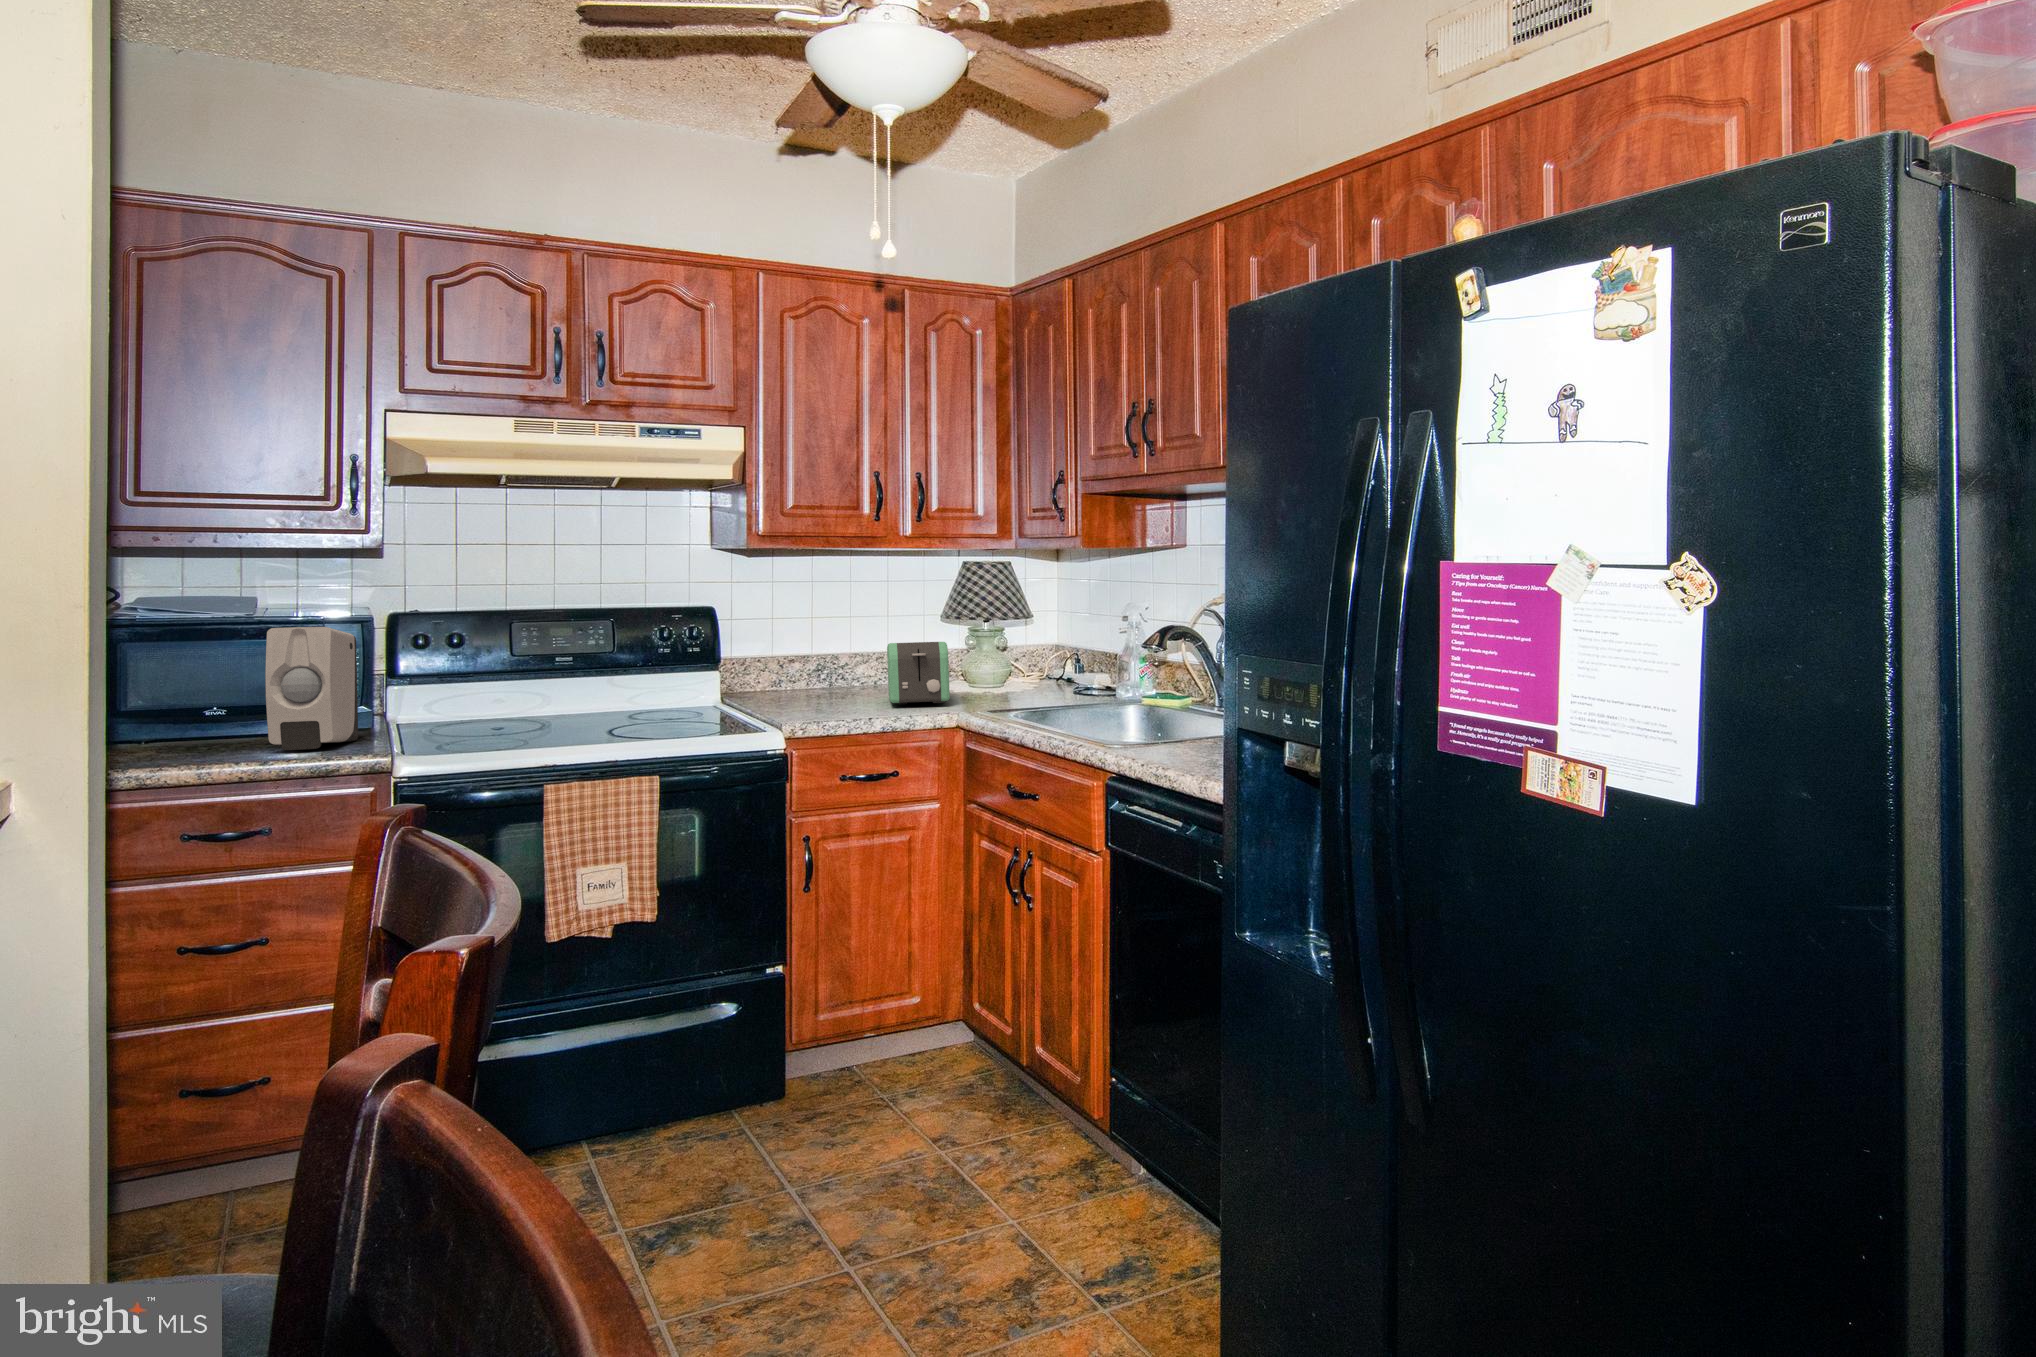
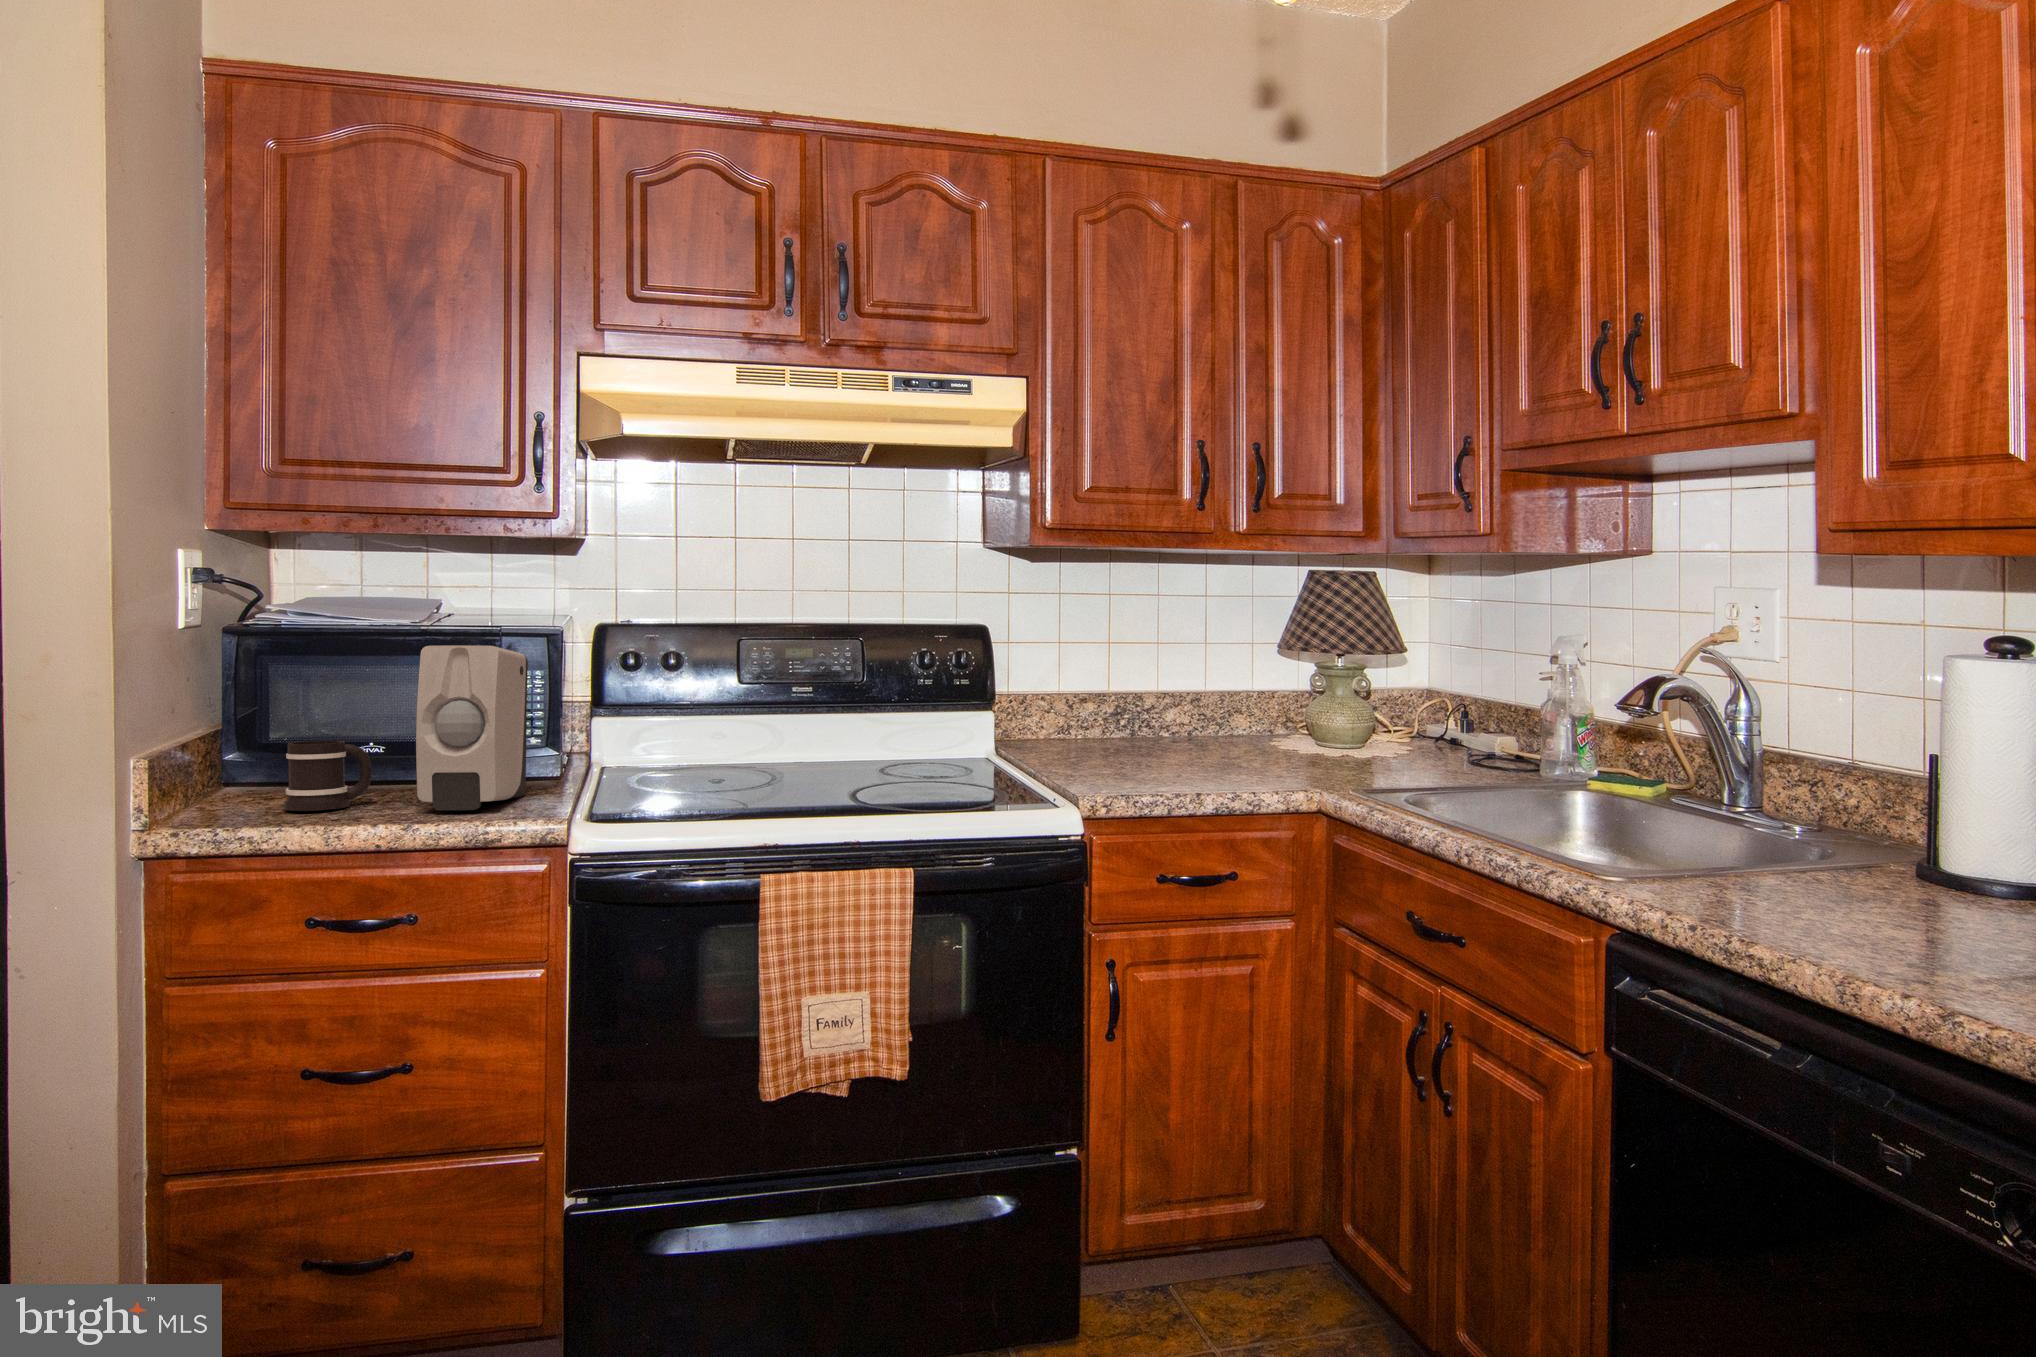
toaster: present [887,642,950,705] -> none [1204,681,1303,772]
mug: none [157,703,230,756] -> present [284,741,372,811]

